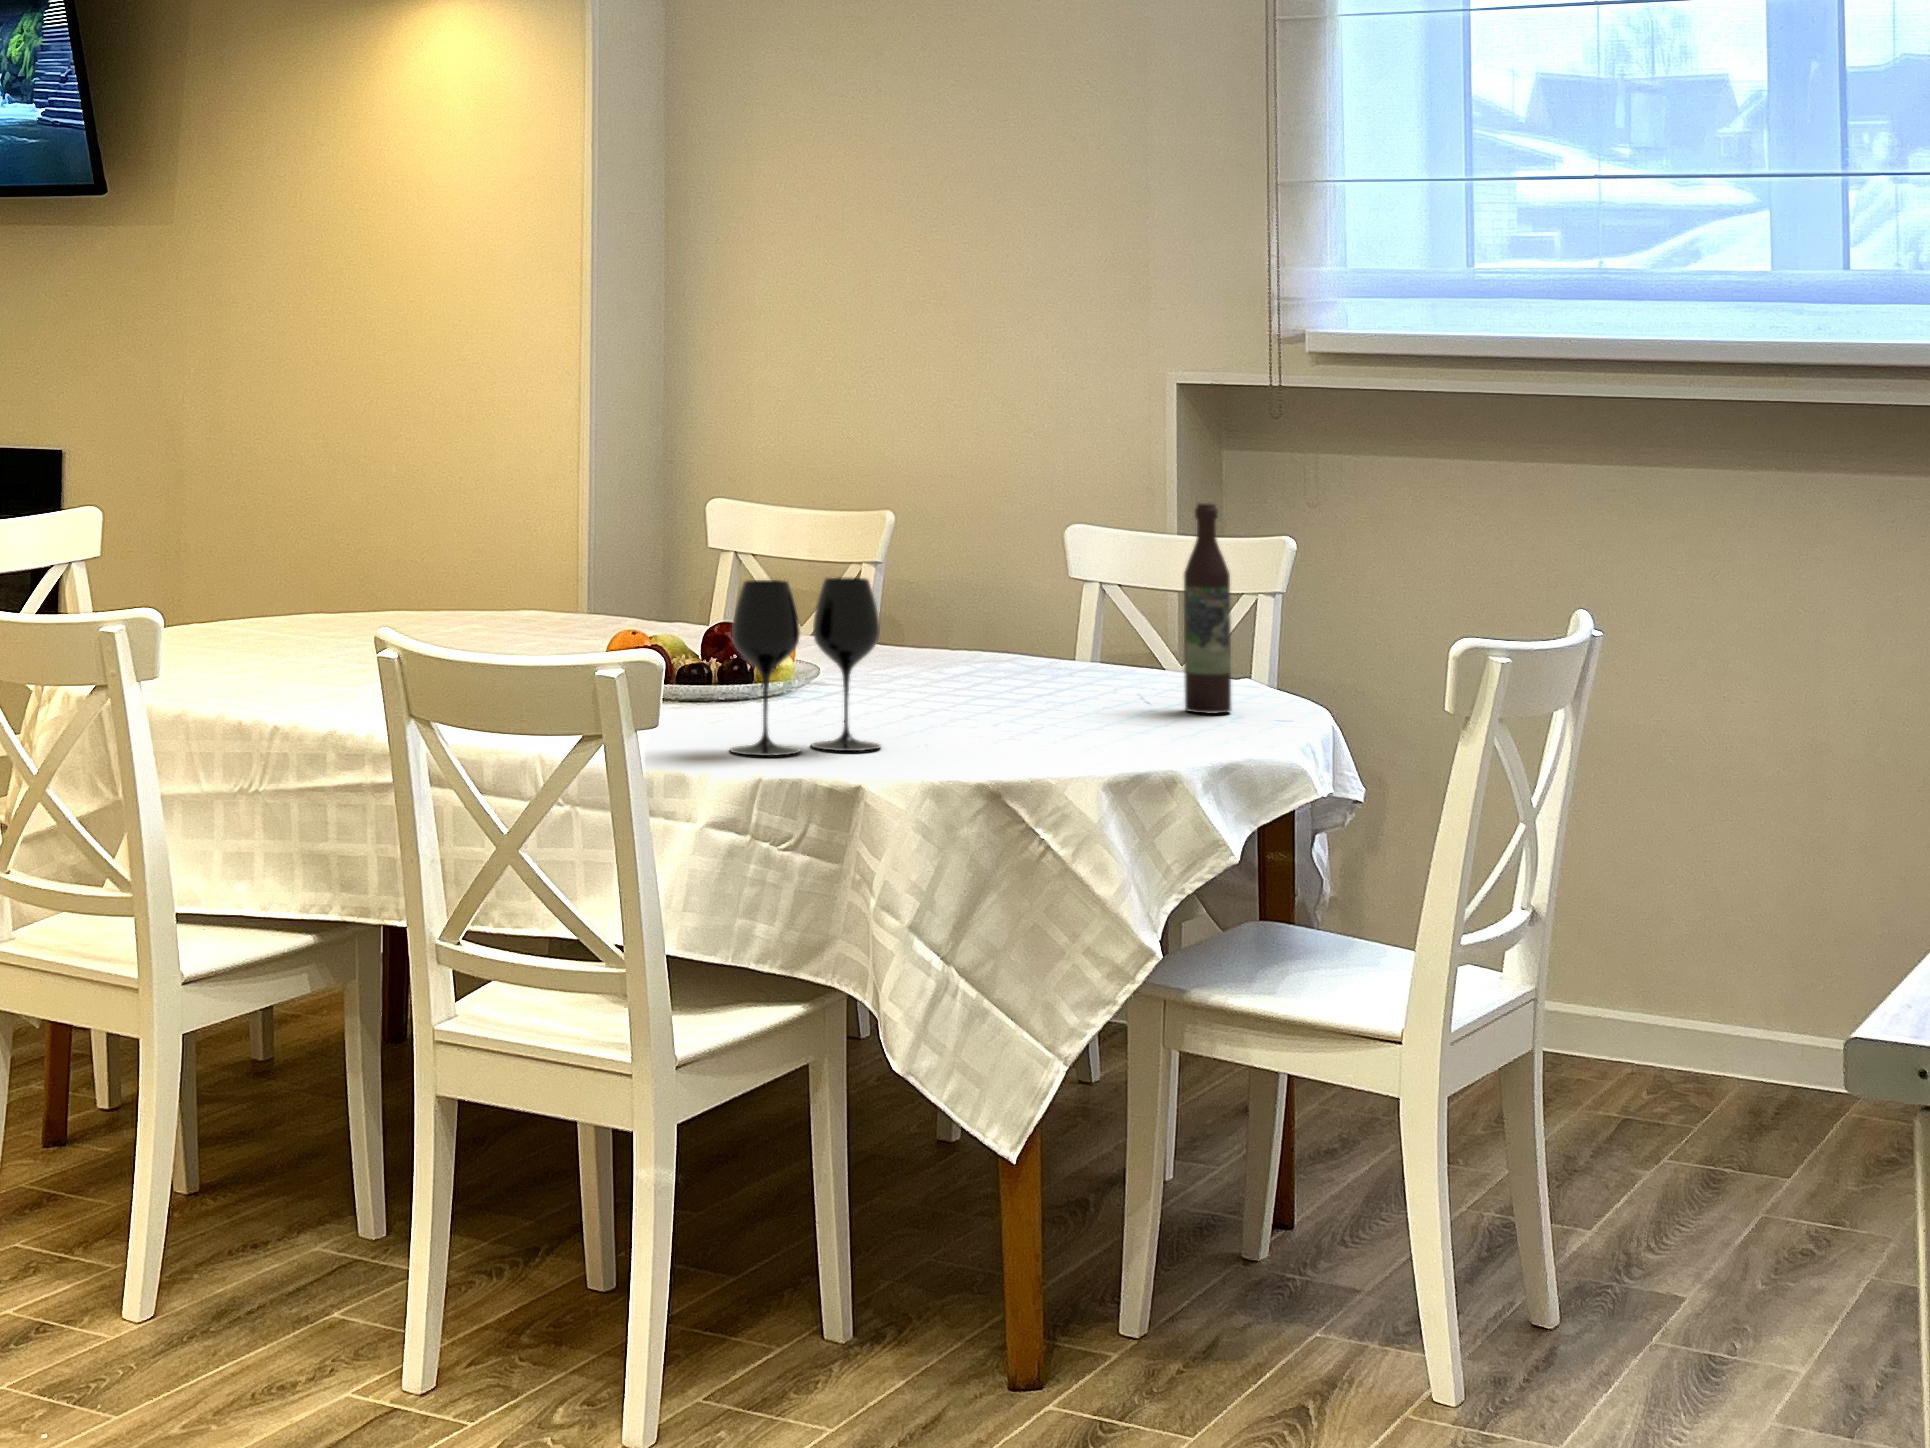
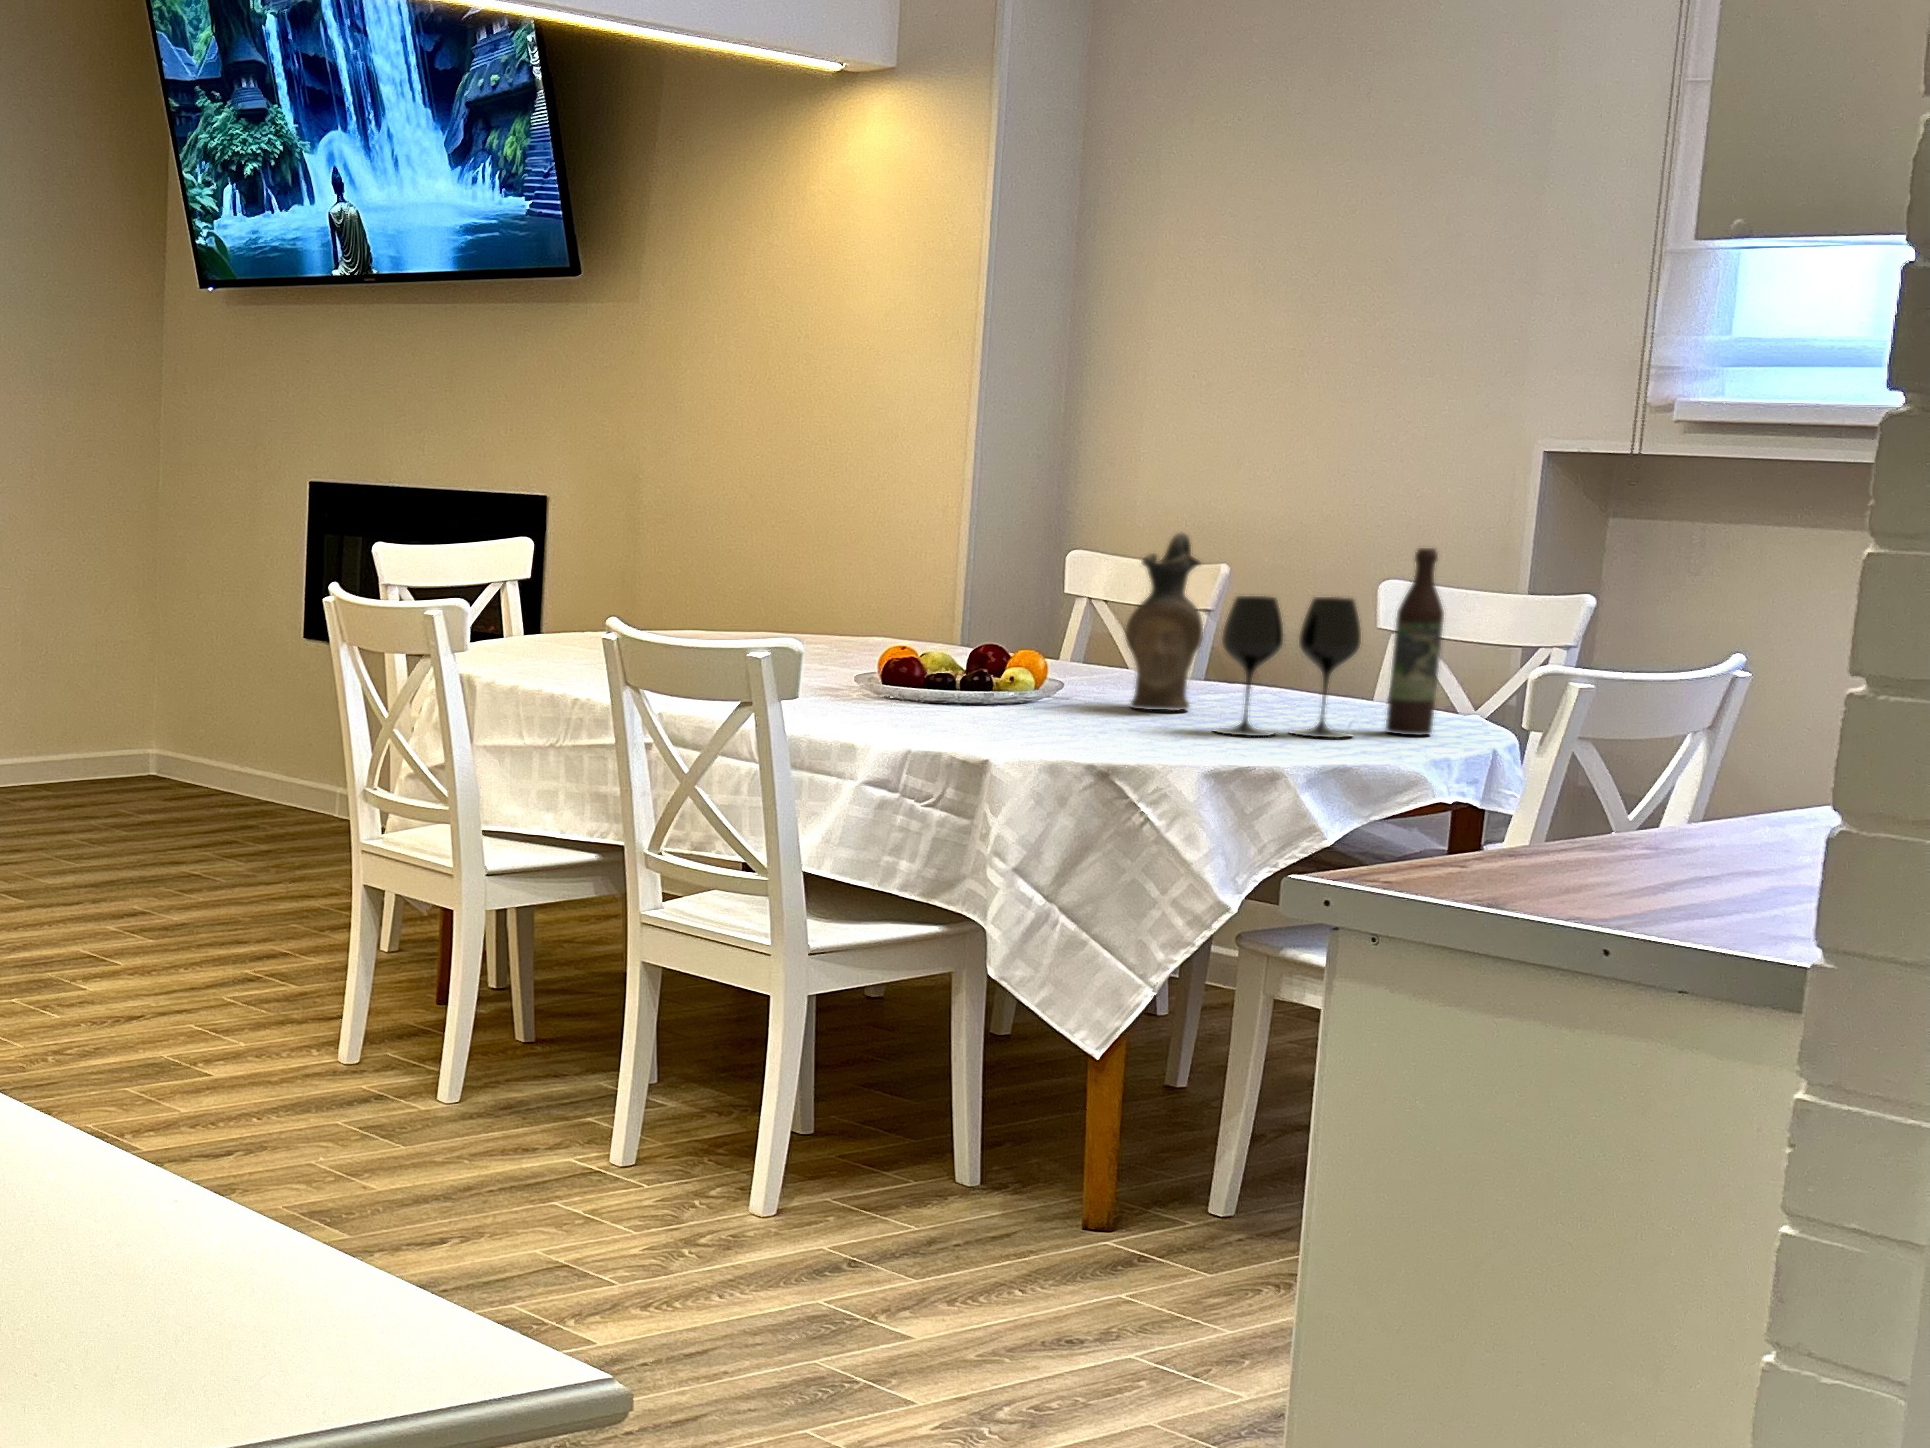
ceramic pitcher: none [903,492,985,700] -> present [1125,533,1203,710]
wine glass: present [730,577,880,756] -> present [1213,596,1361,738]

